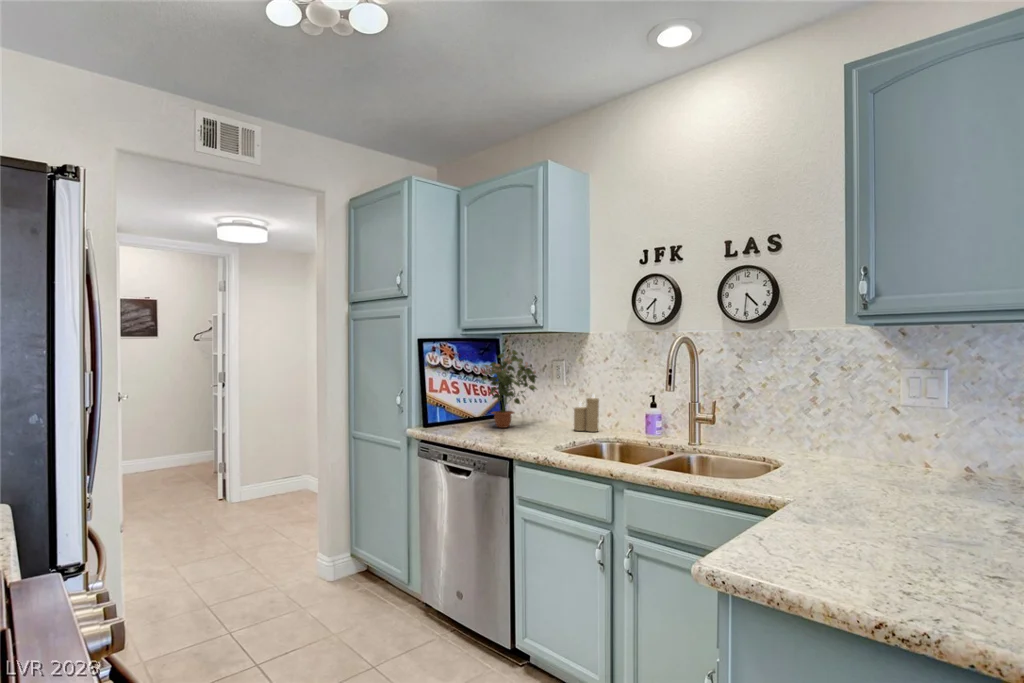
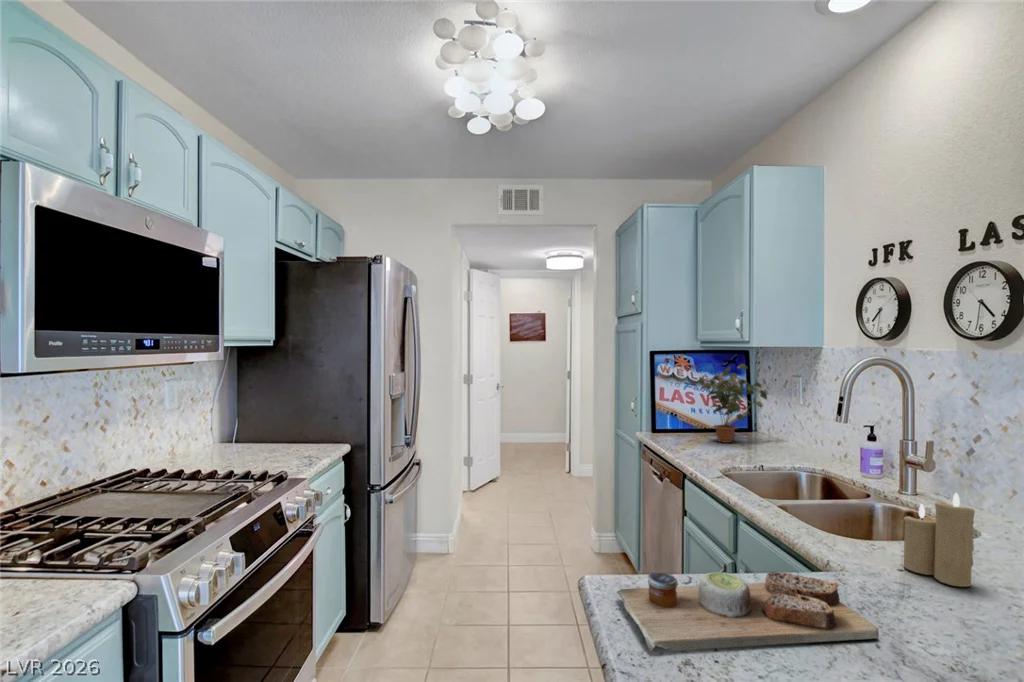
candle: present [574,394,599,432] -> present [904,493,975,587]
cutting board: none [761,504,912,600] -> present [617,572,879,653]

